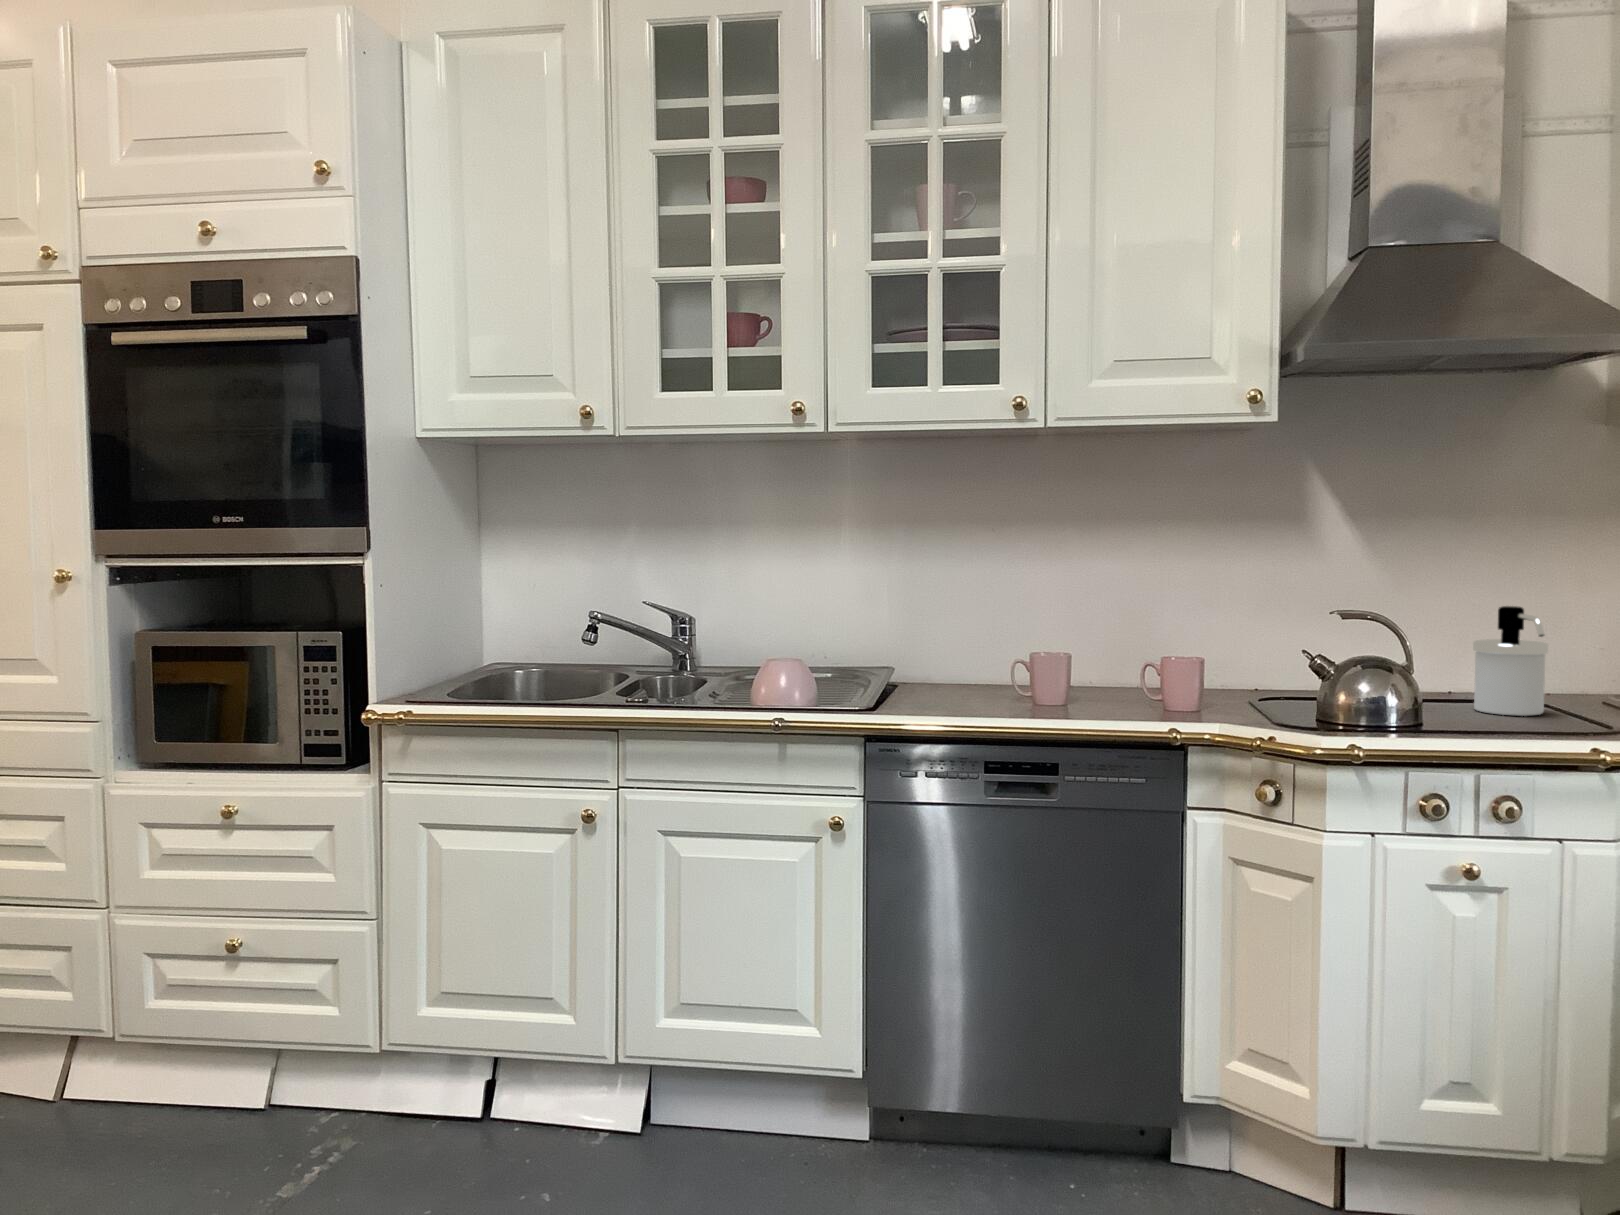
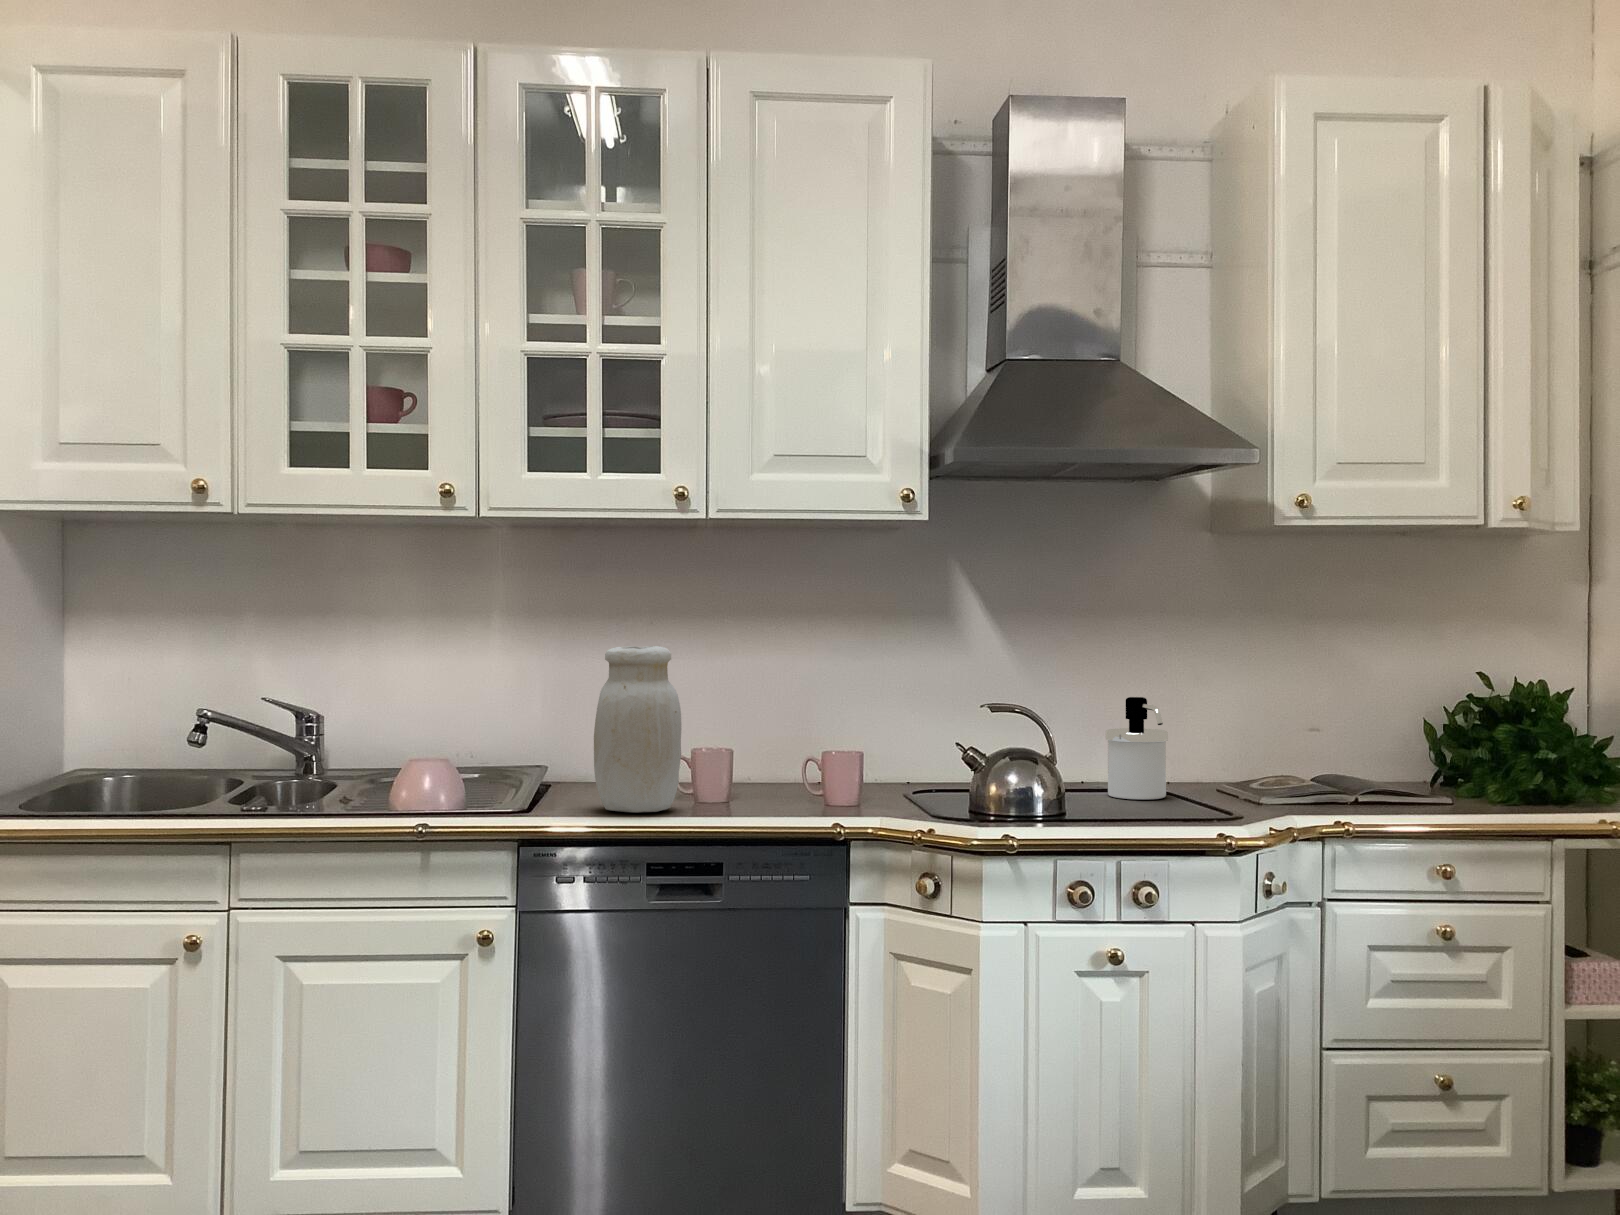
jar: none [935,553,1019,712] -> present [594,646,681,812]

